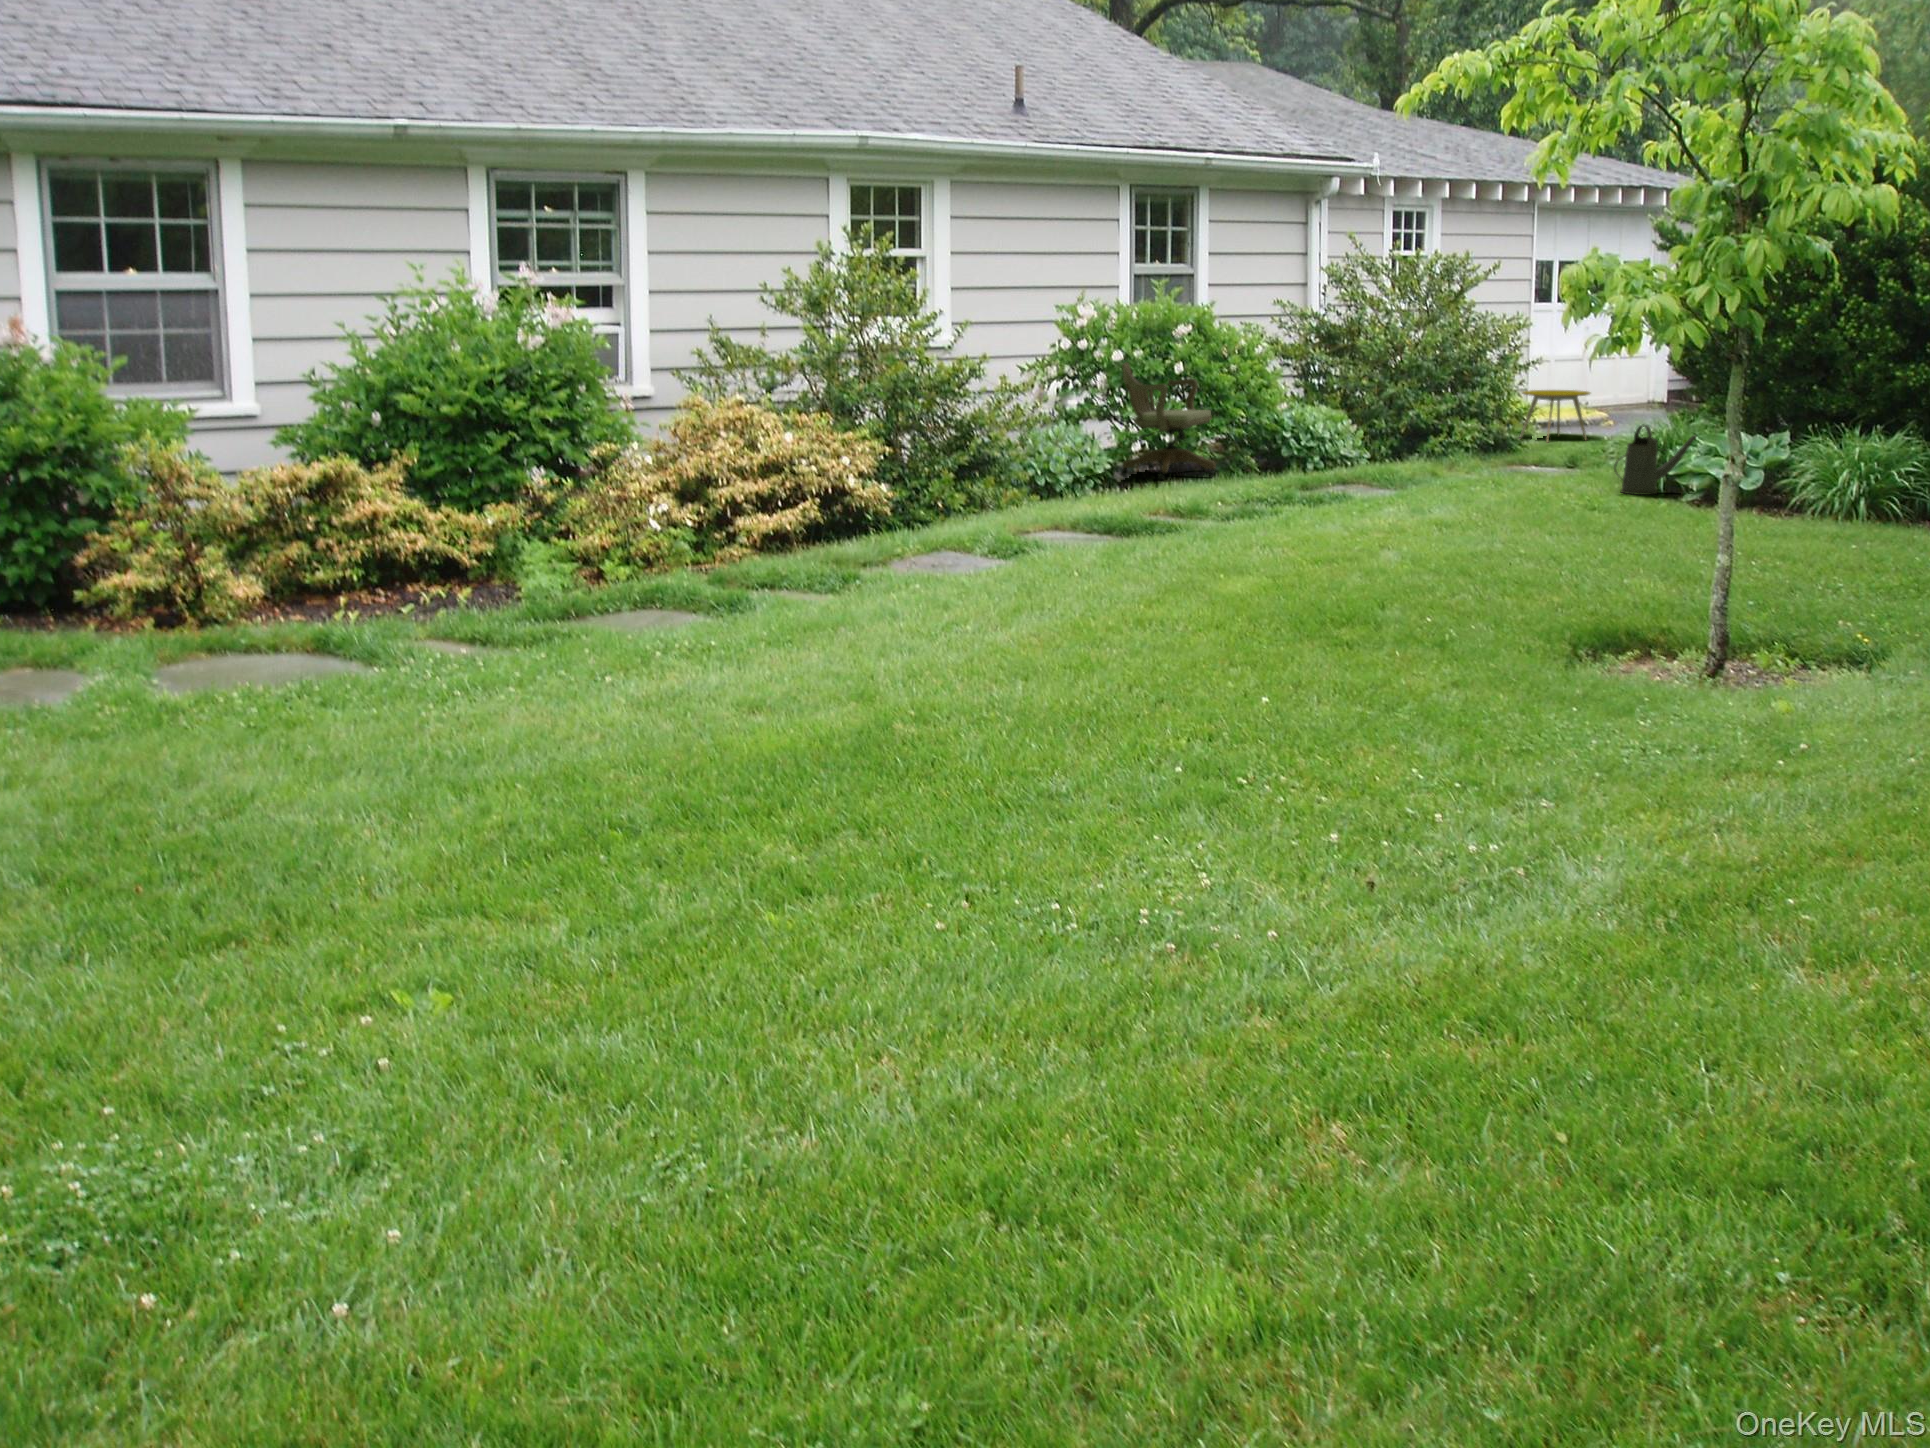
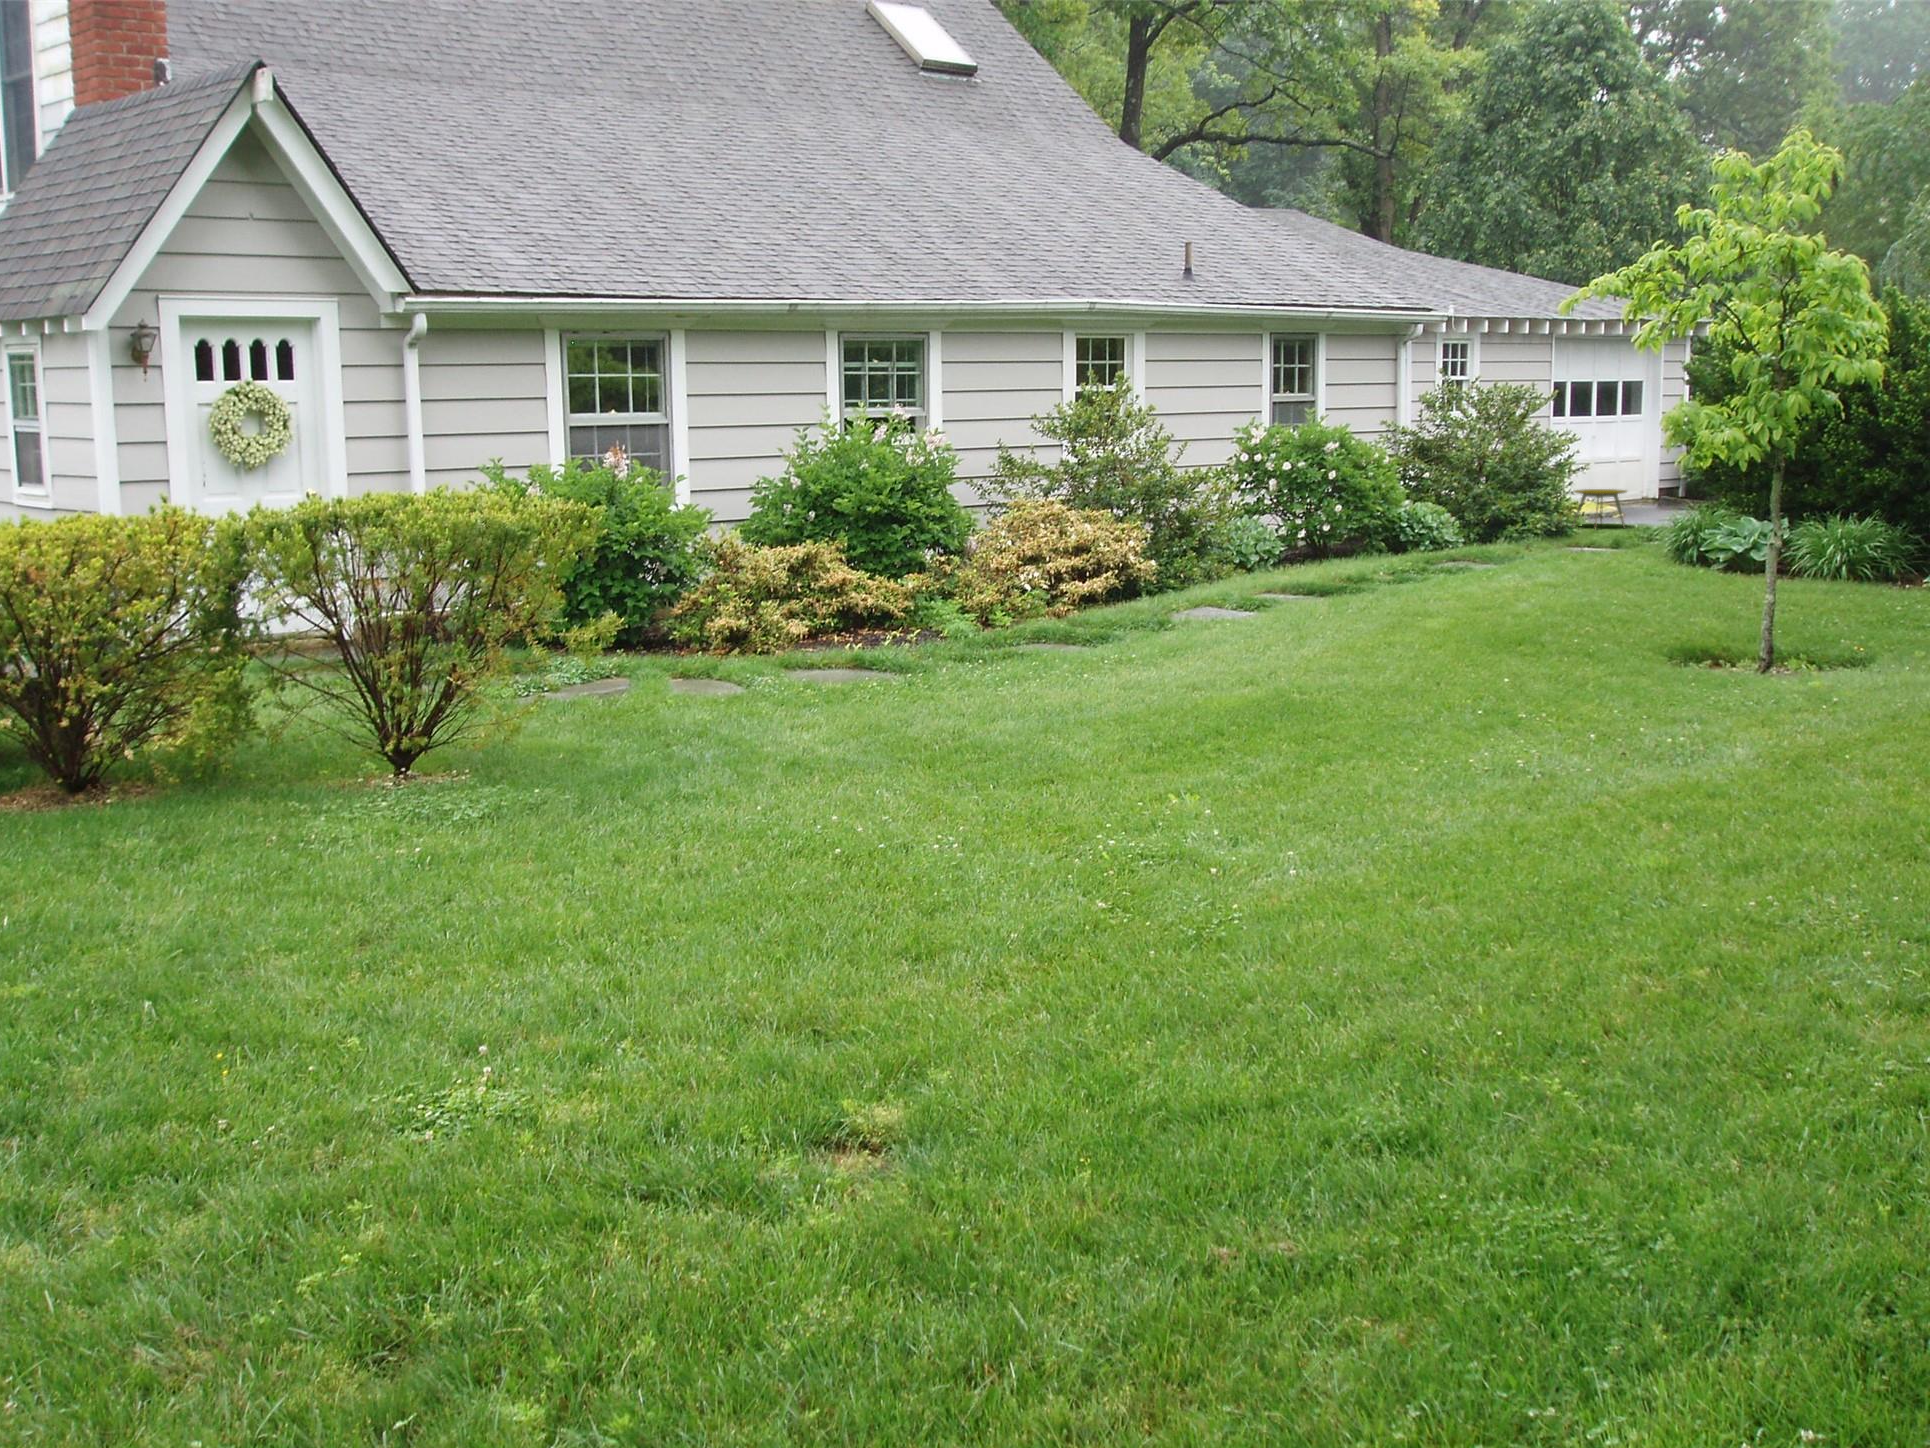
chair: present [1122,362,1216,480] -> none [1288,471,1362,559]
watering can: present [1614,425,1697,495] -> none [1664,513,1723,564]

